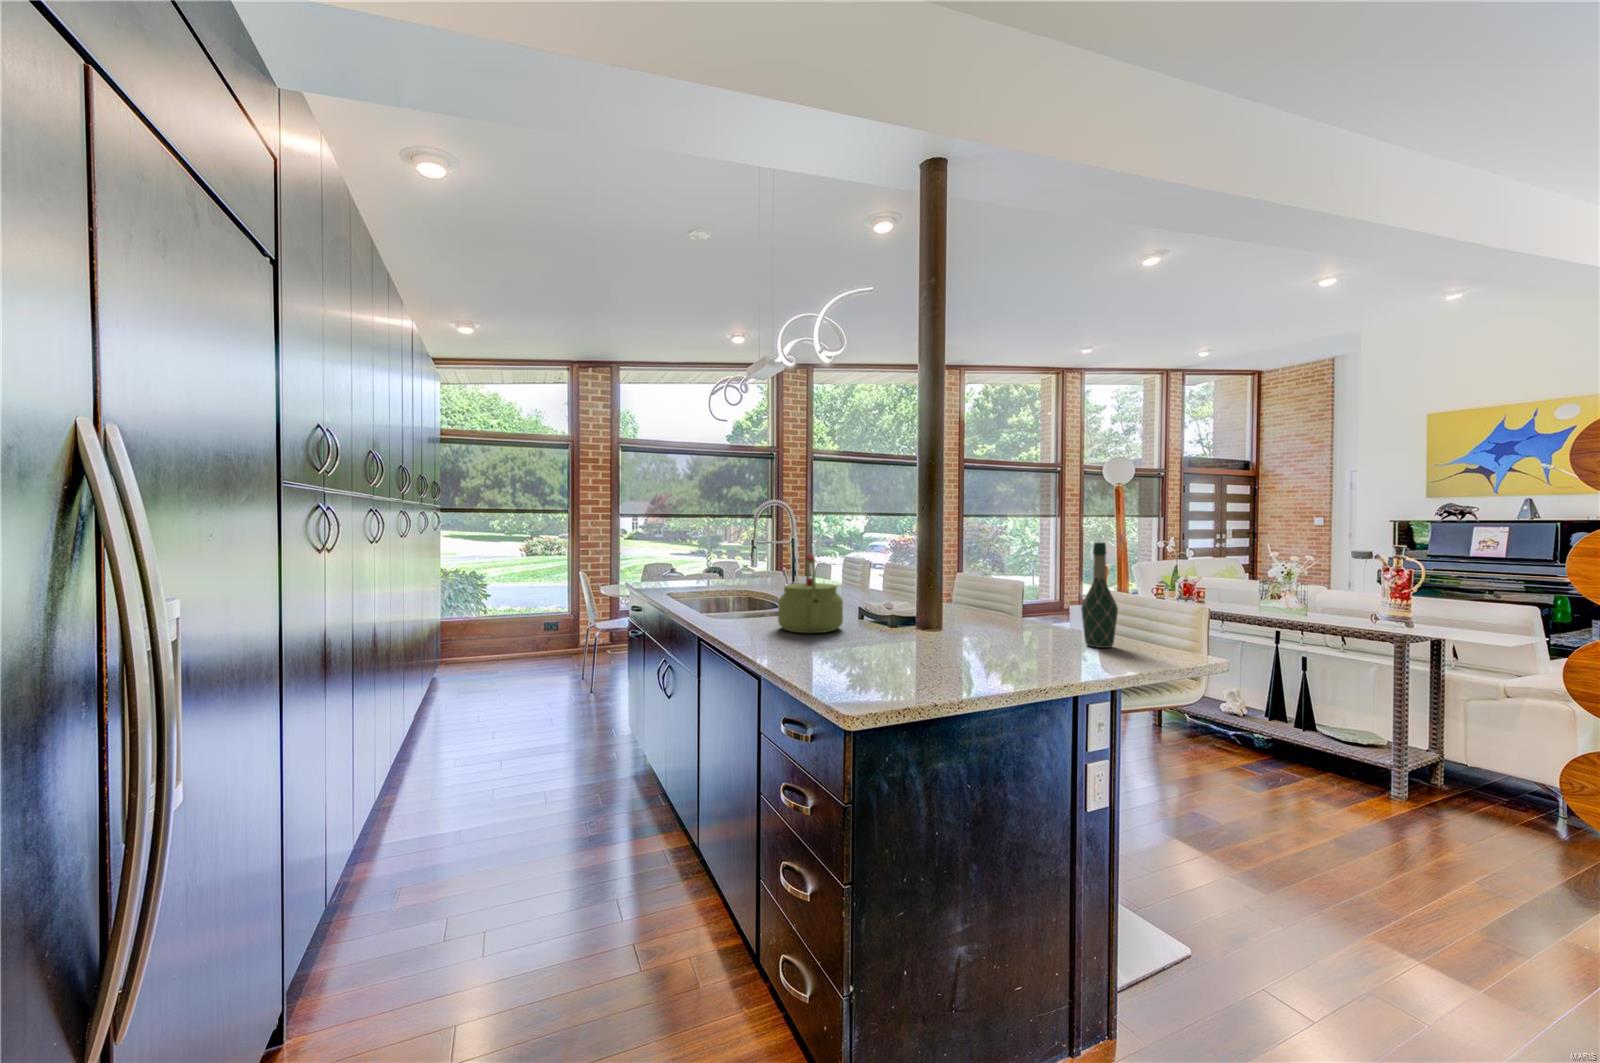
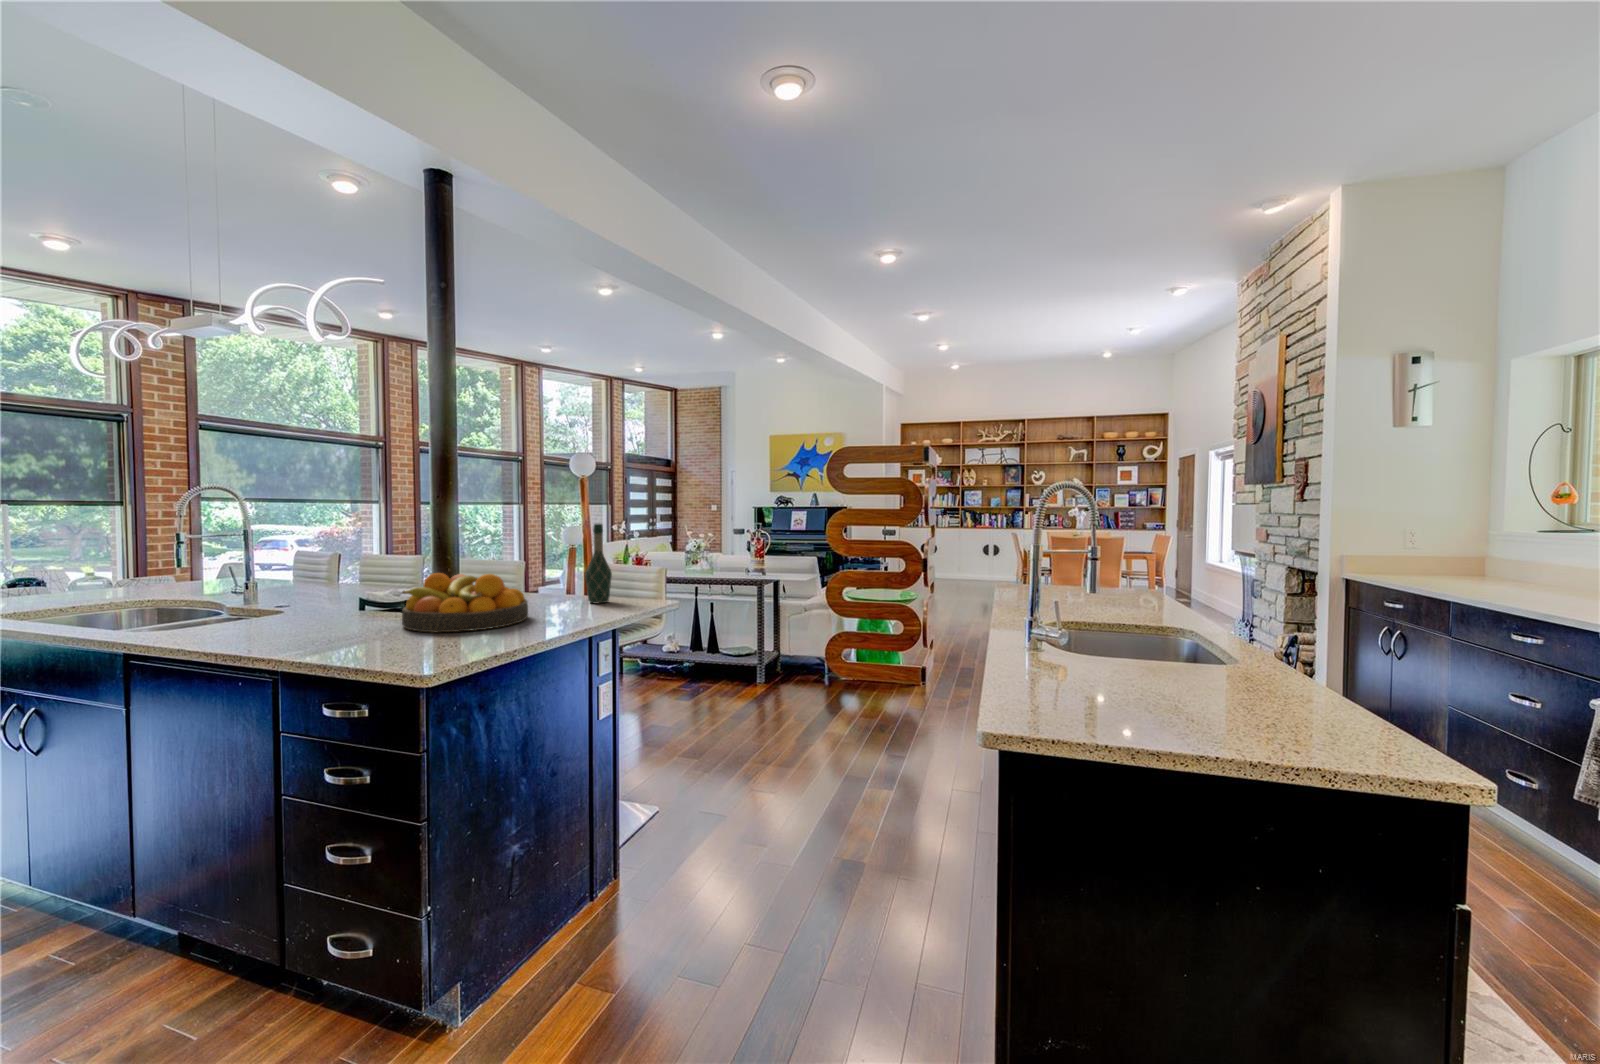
kettle: present [778,553,843,633] -> none [265,540,353,626]
fruit bowl: none [869,593,1000,664] -> present [401,573,528,632]

